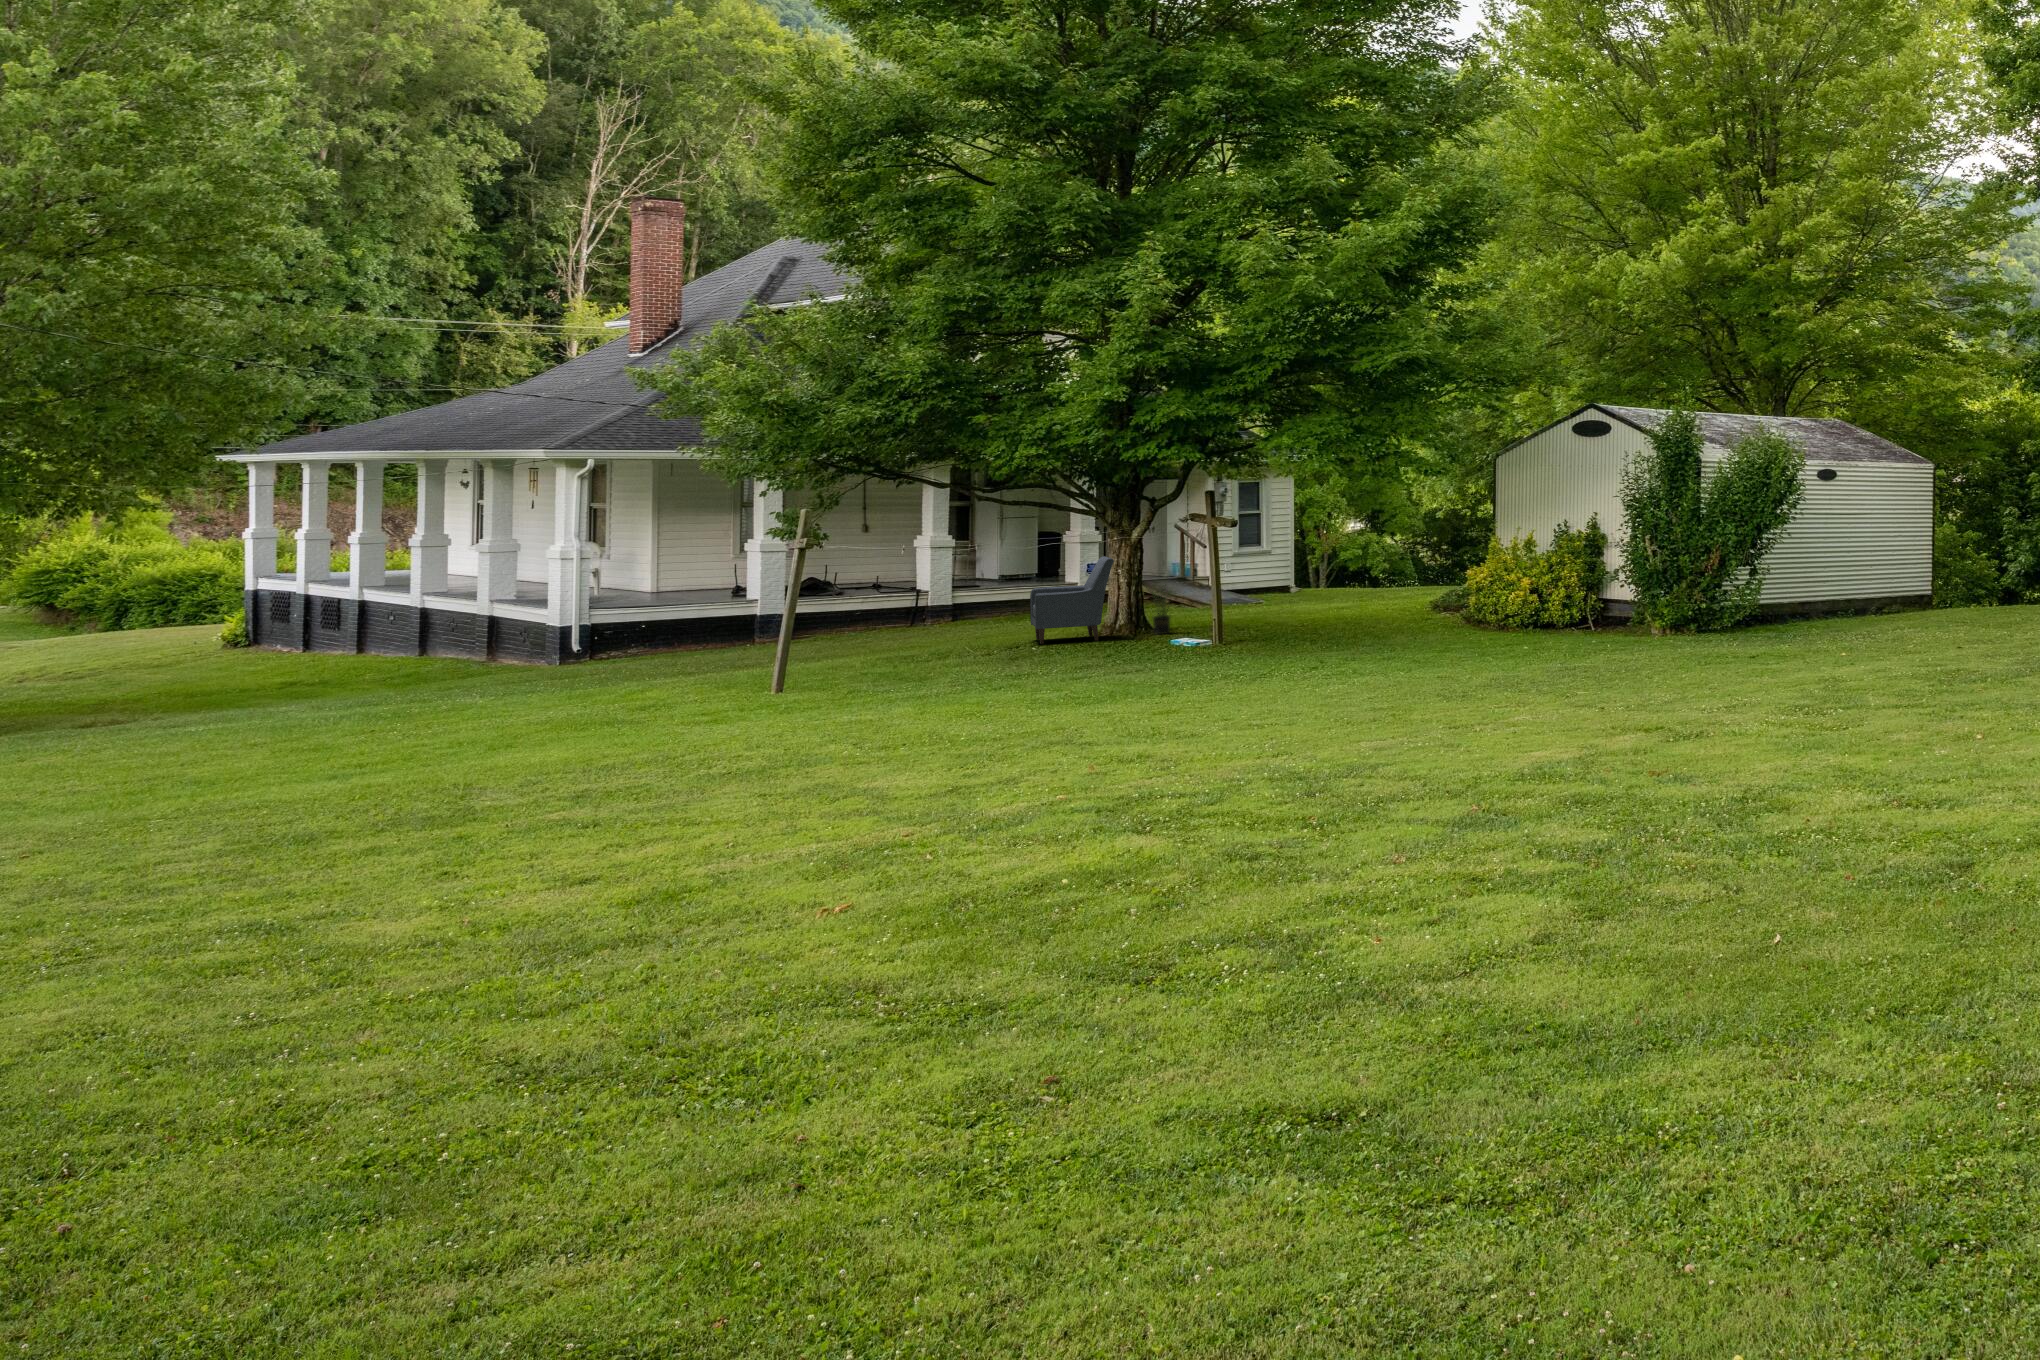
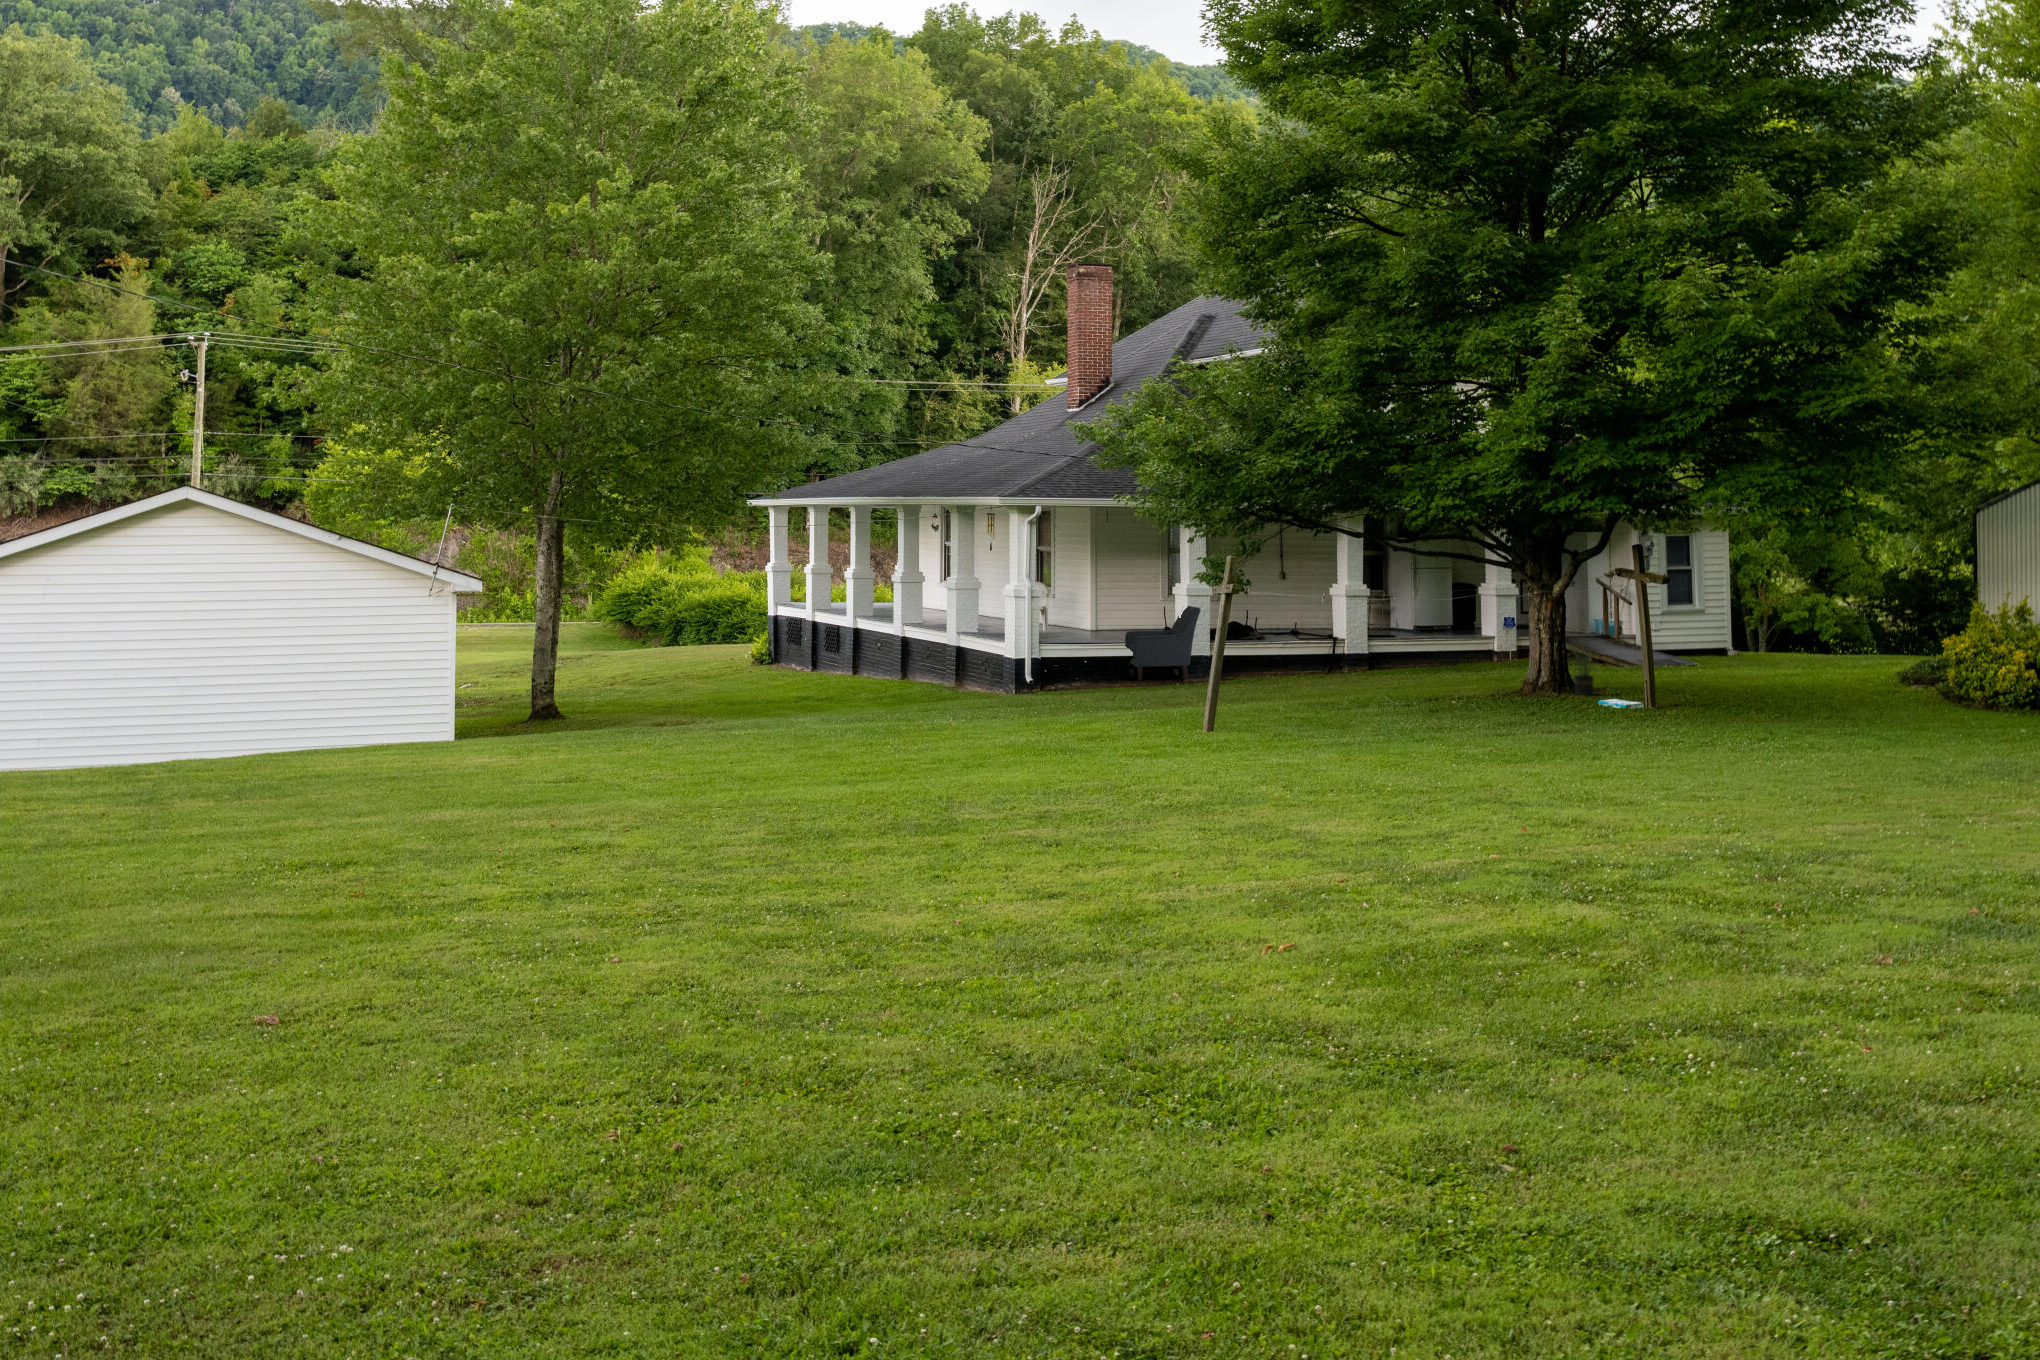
chair: present [1030,556,1114,644] -> present [1125,606,1201,680]

